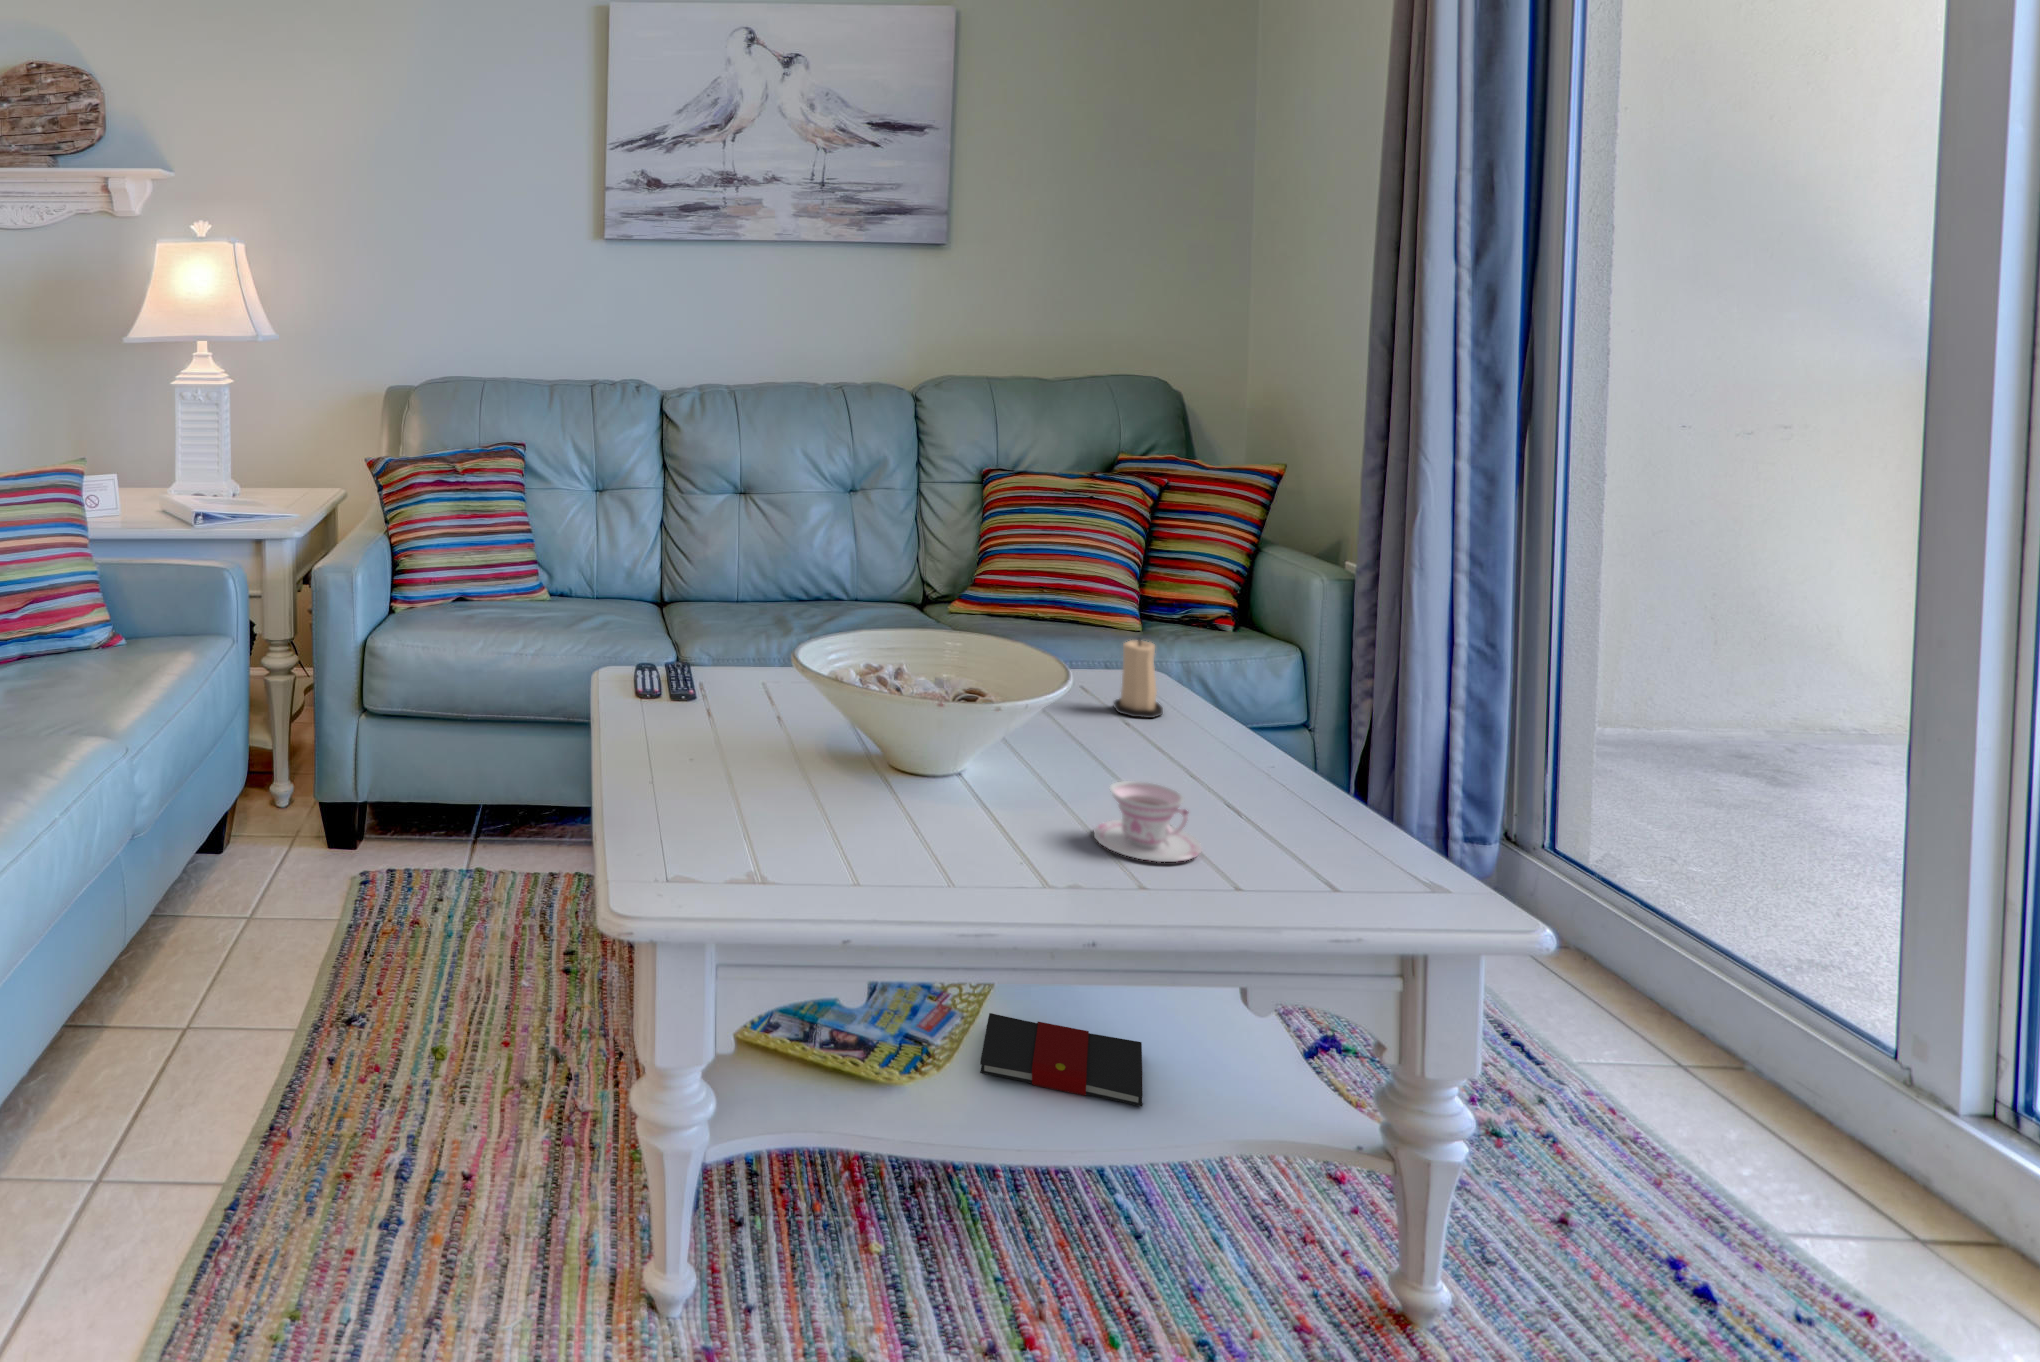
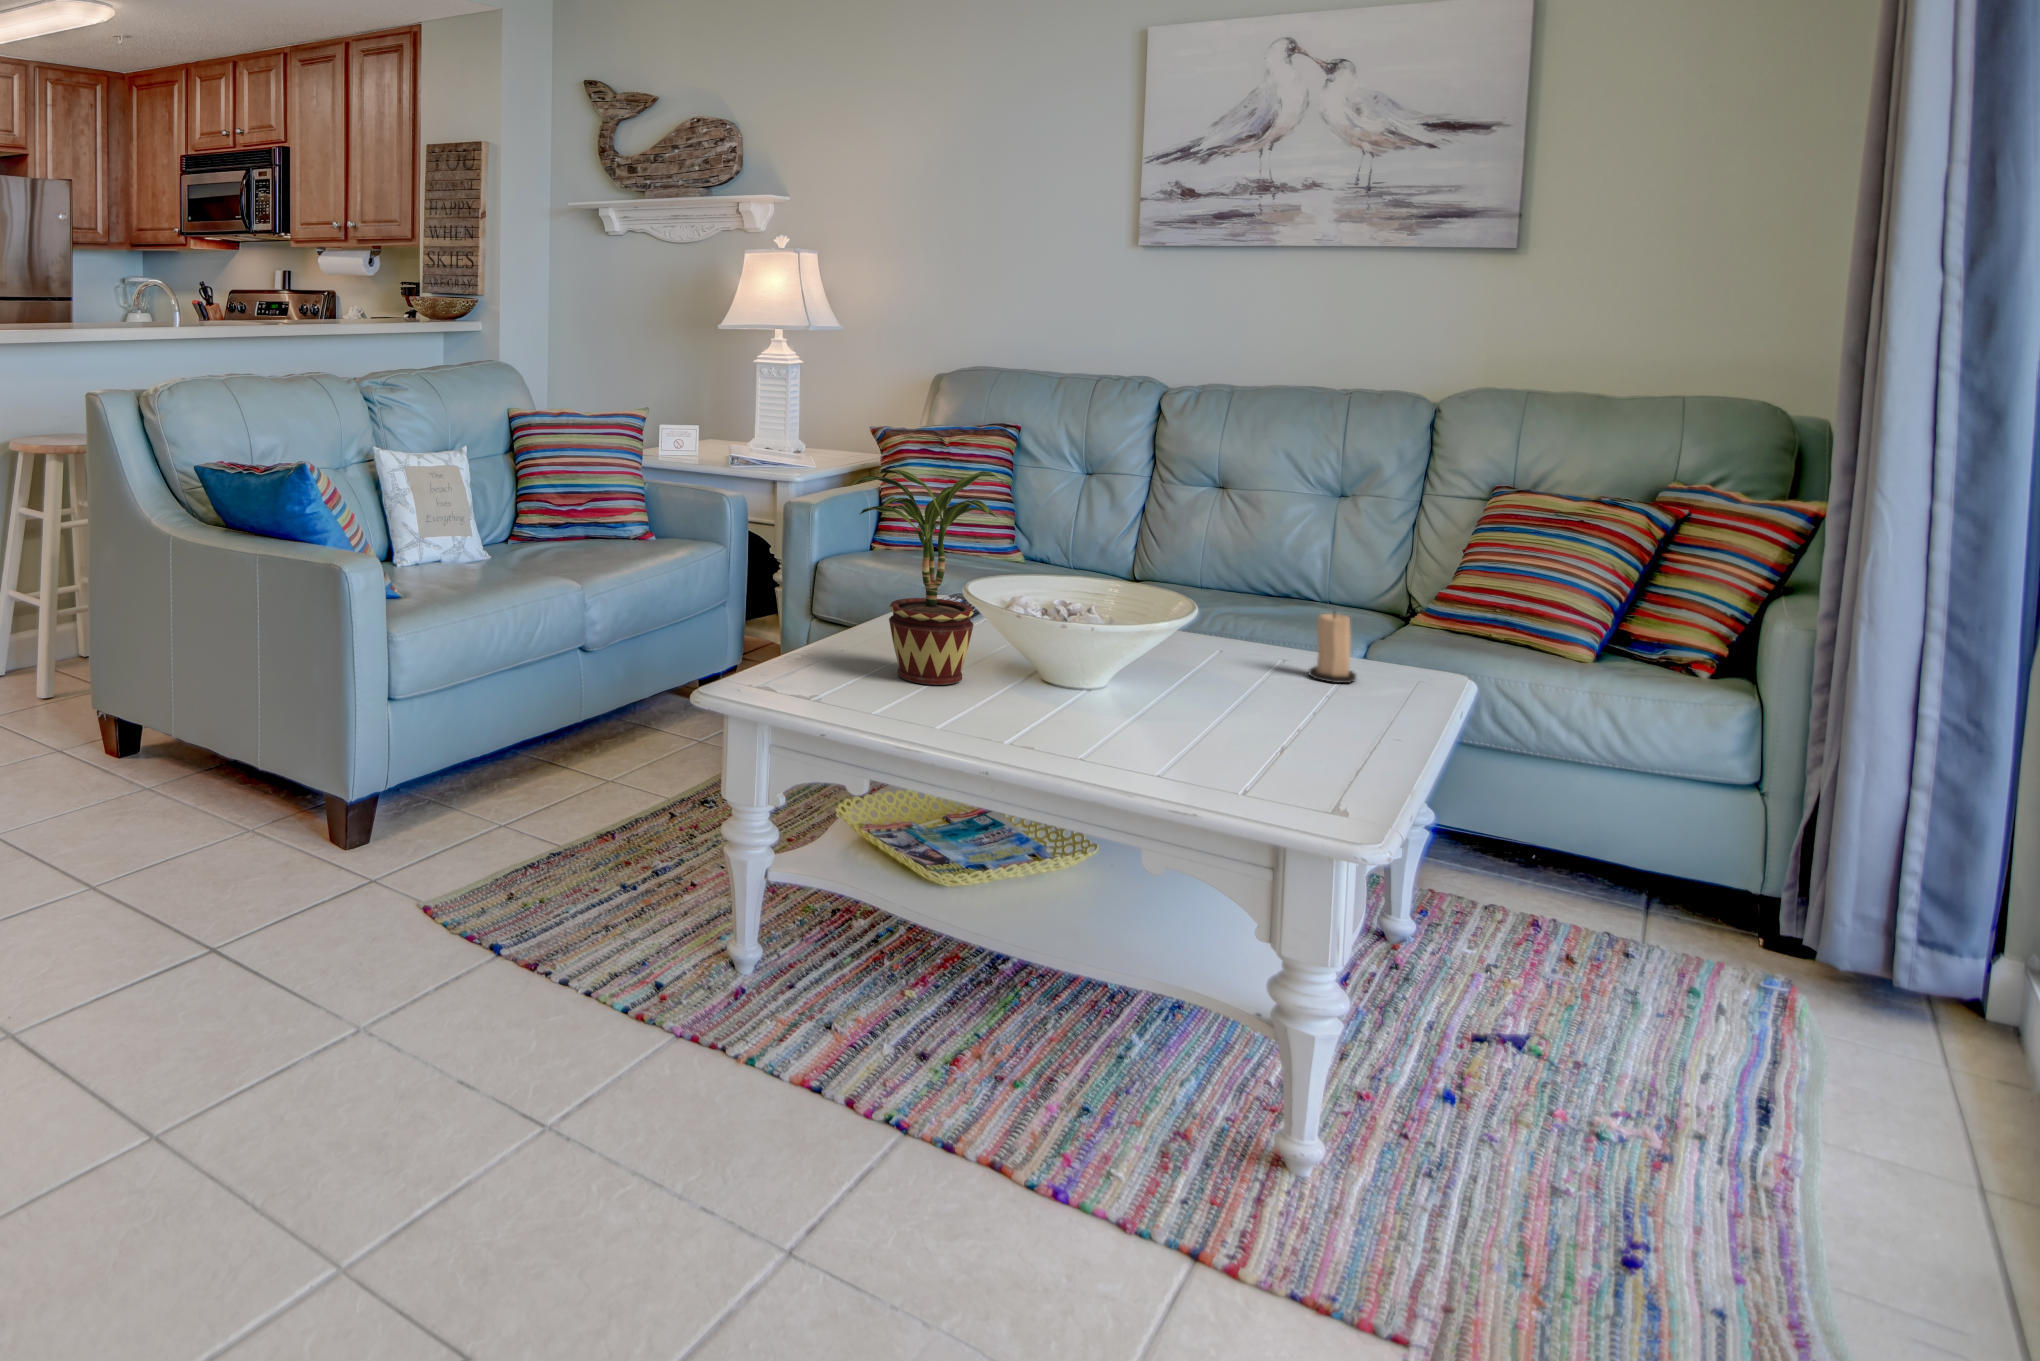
potted plant: none [785,536,1009,843] -> present [852,470,998,685]
teacup: present [1094,781,1201,862] -> none [1065,672,1148,729]
book: present [980,1013,1143,1107] -> none [992,853,1138,918]

